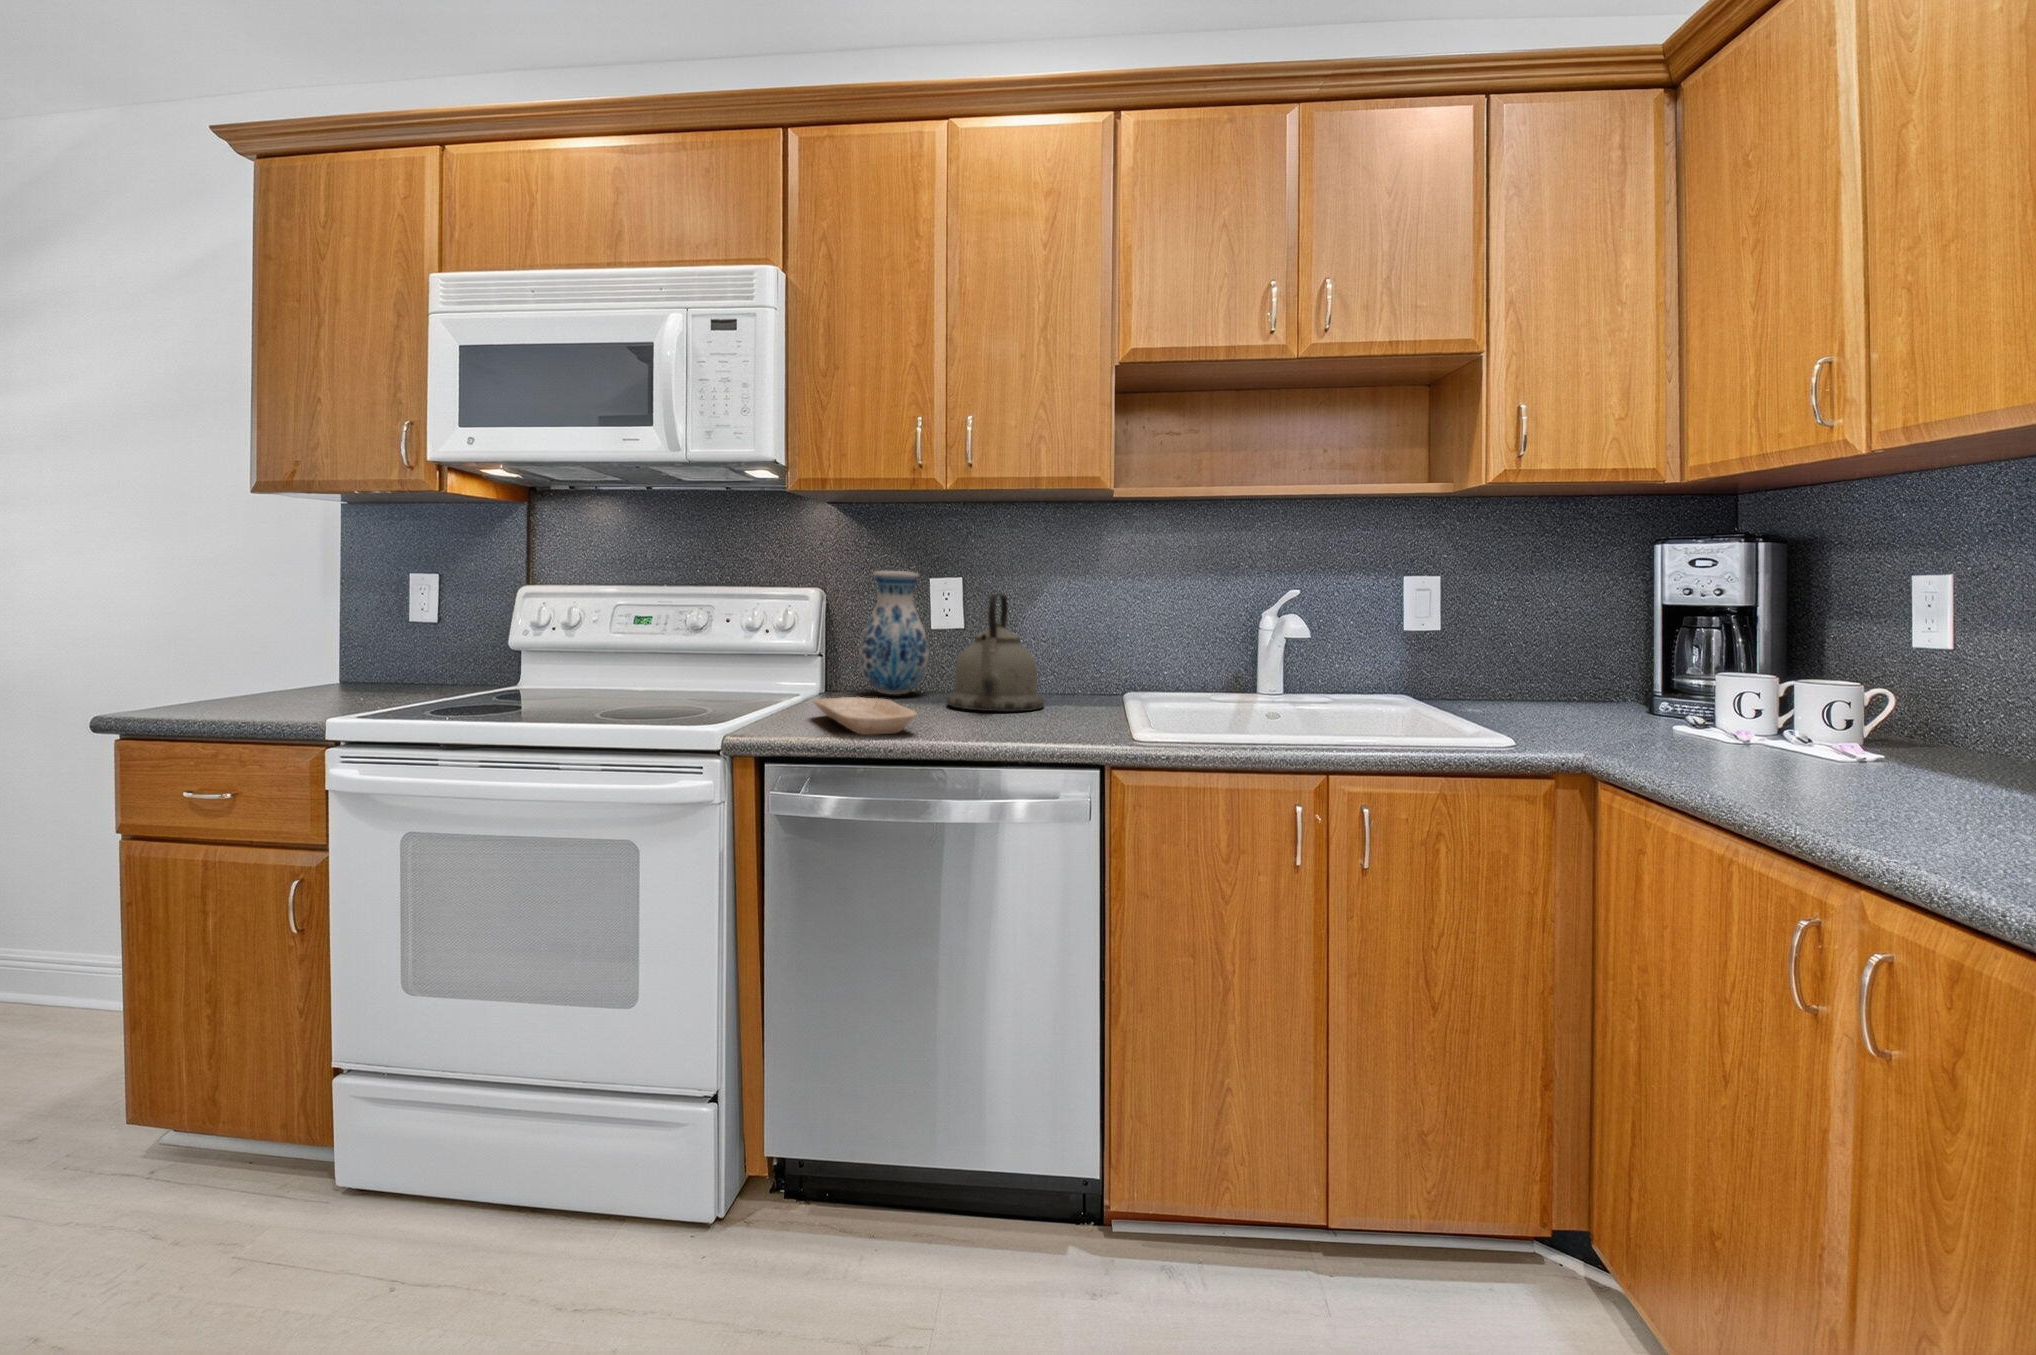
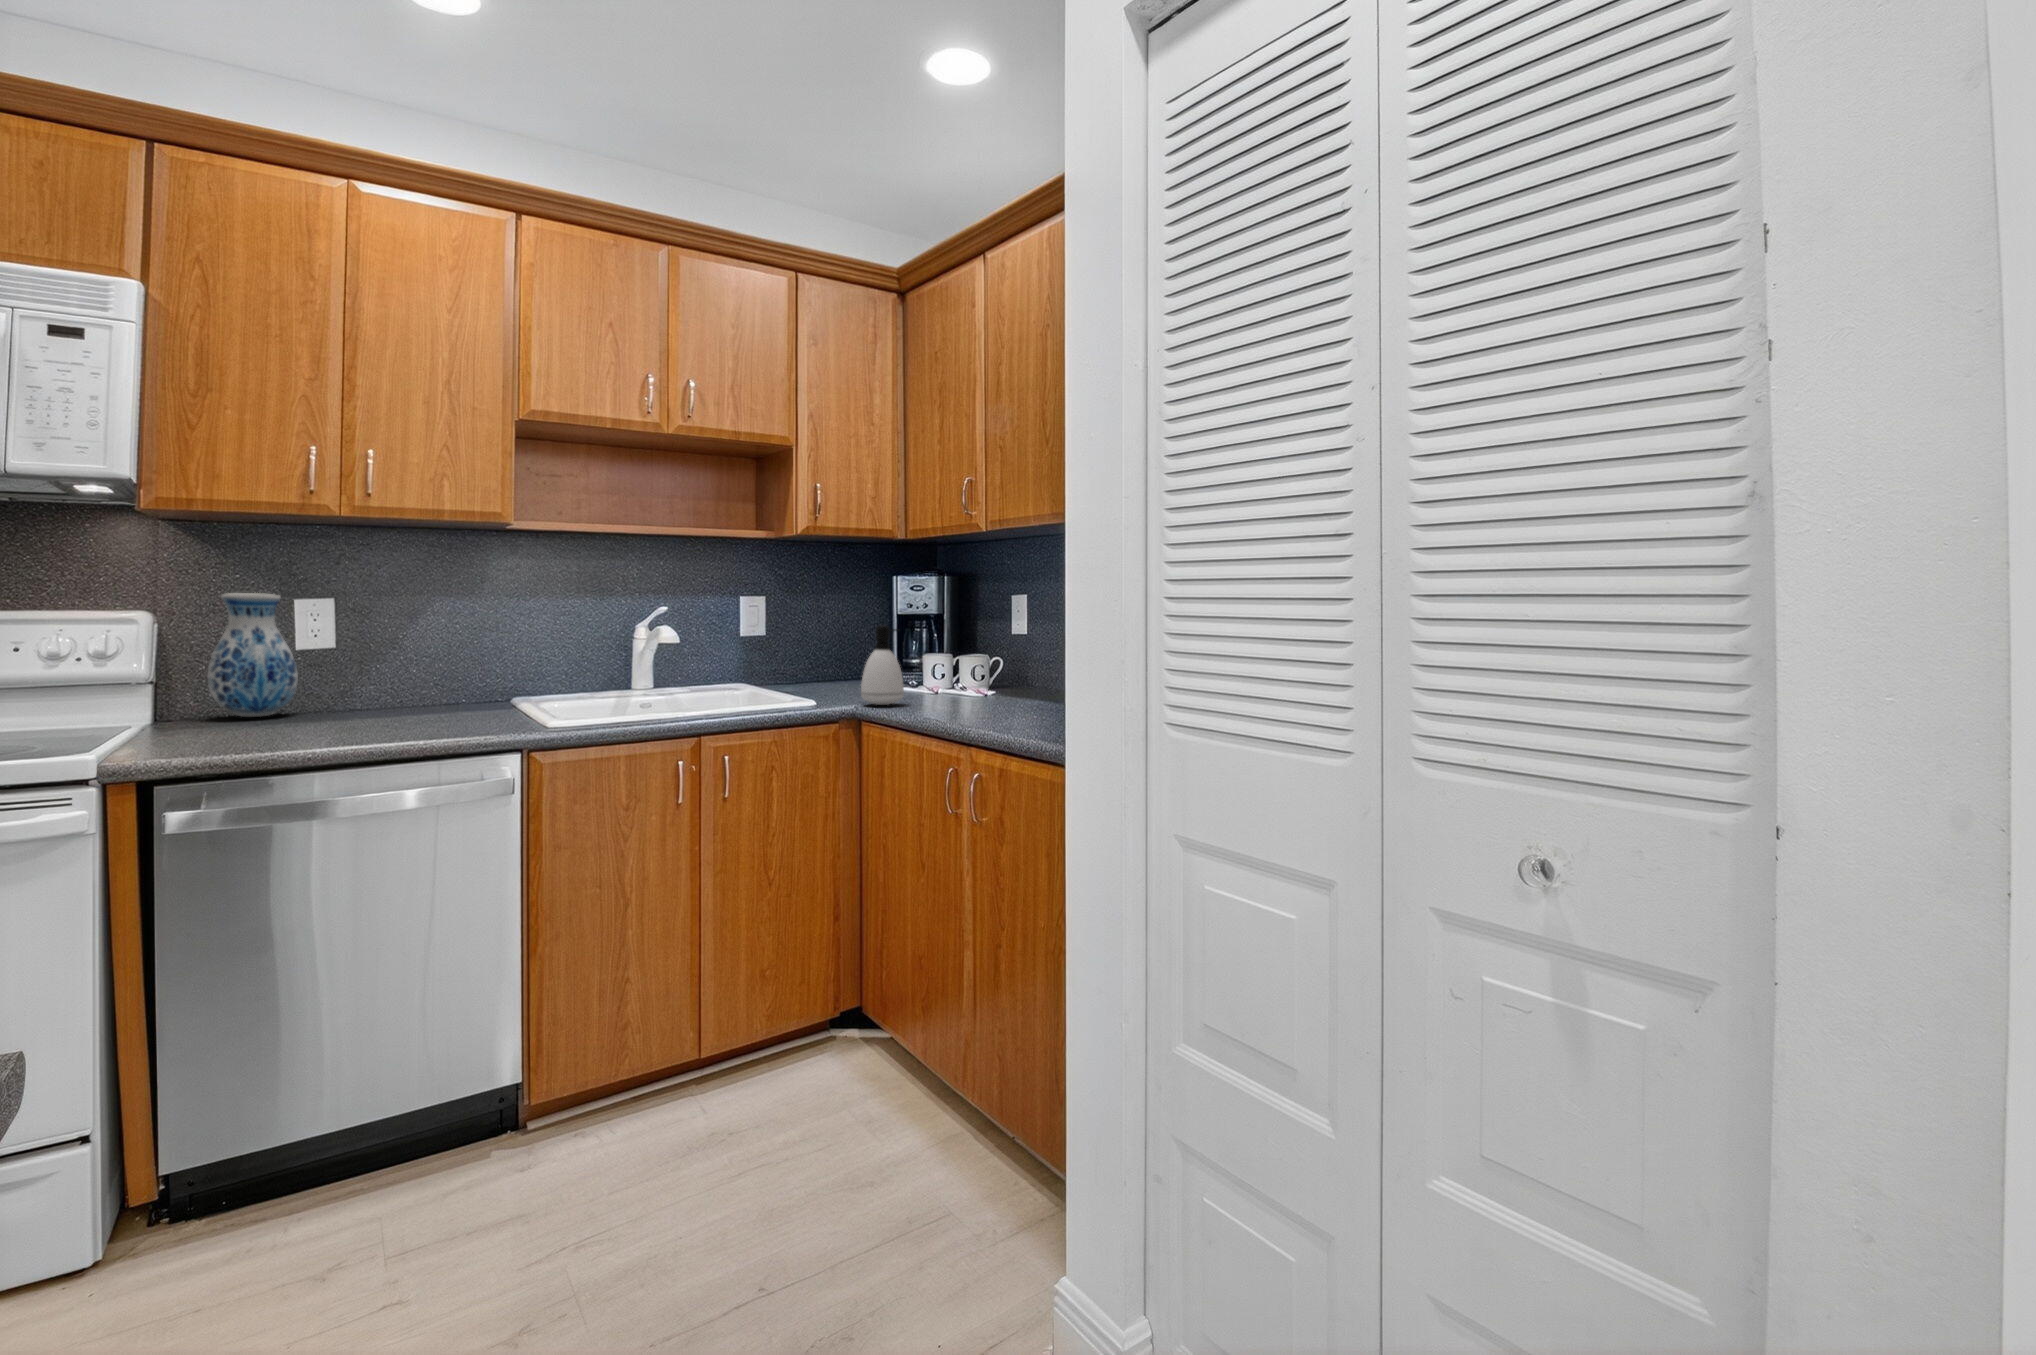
kettle: present [947,594,1044,711] -> none [335,615,443,720]
soap dispenser: none [1597,623,1688,756] -> present [861,625,904,705]
tray: present [813,697,917,735] -> none [189,716,336,745]

